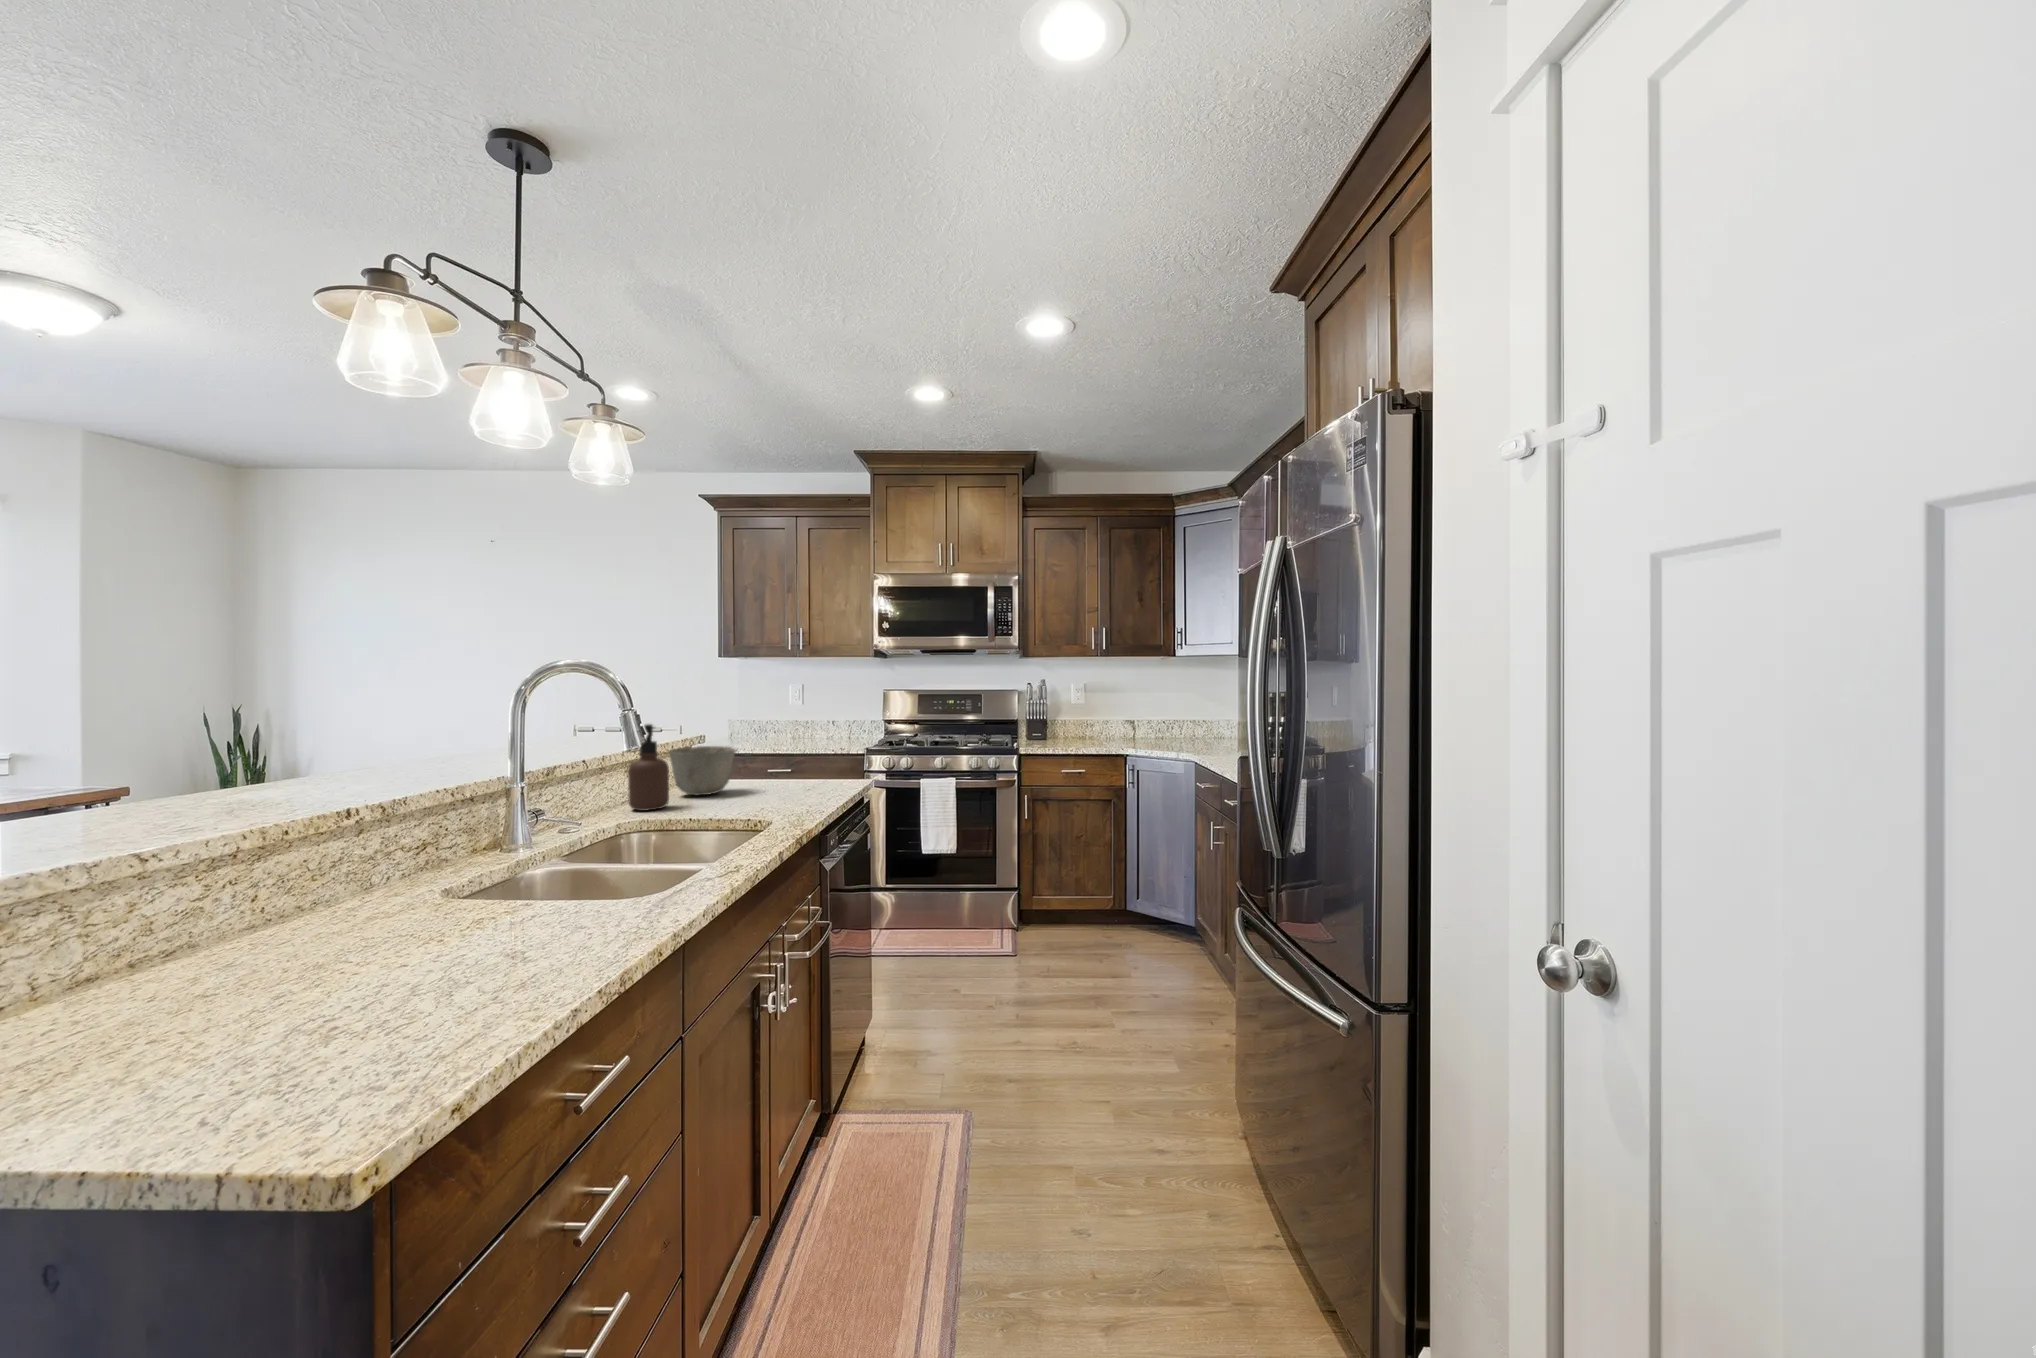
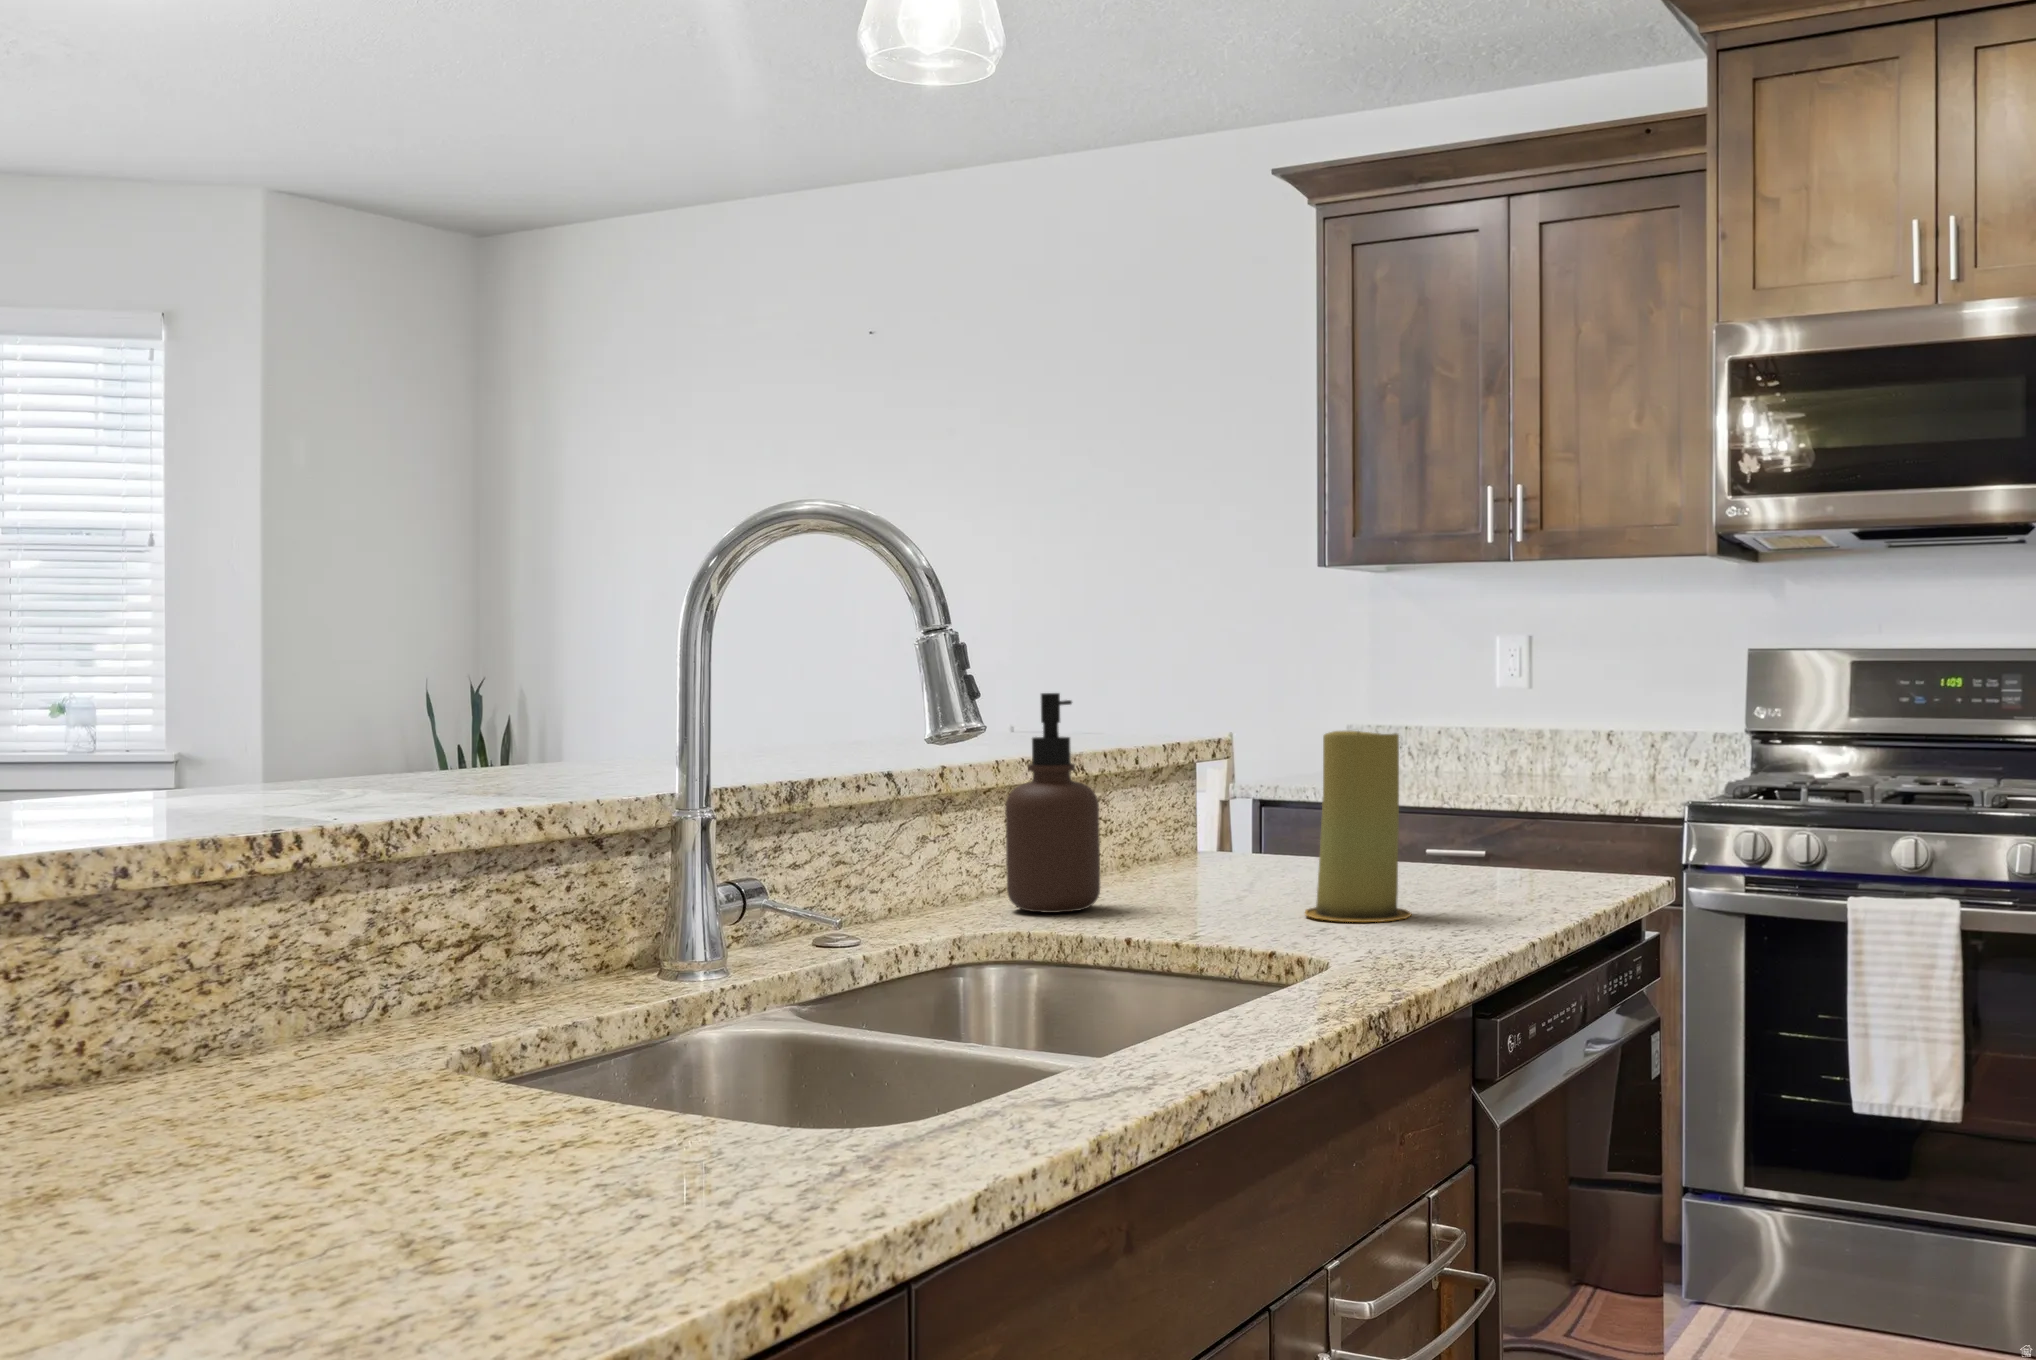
candle: none [753,736,792,805] -> present [1305,731,1411,922]
ceramic bowl: present [669,746,736,795] -> none [1119,762,1281,886]

